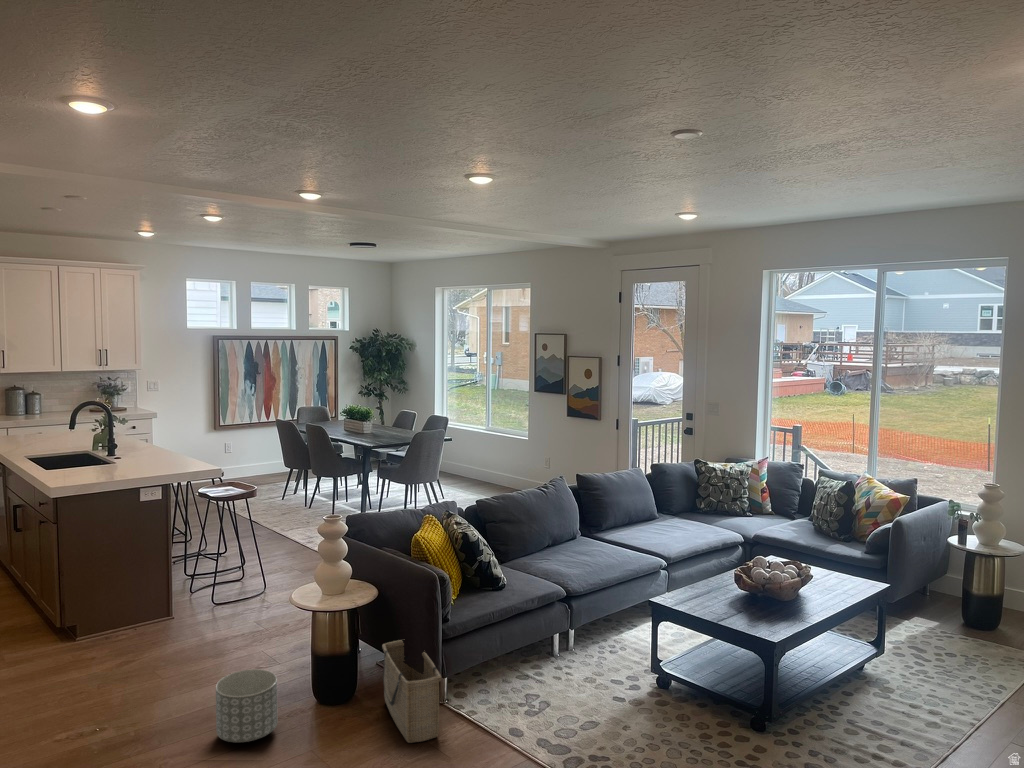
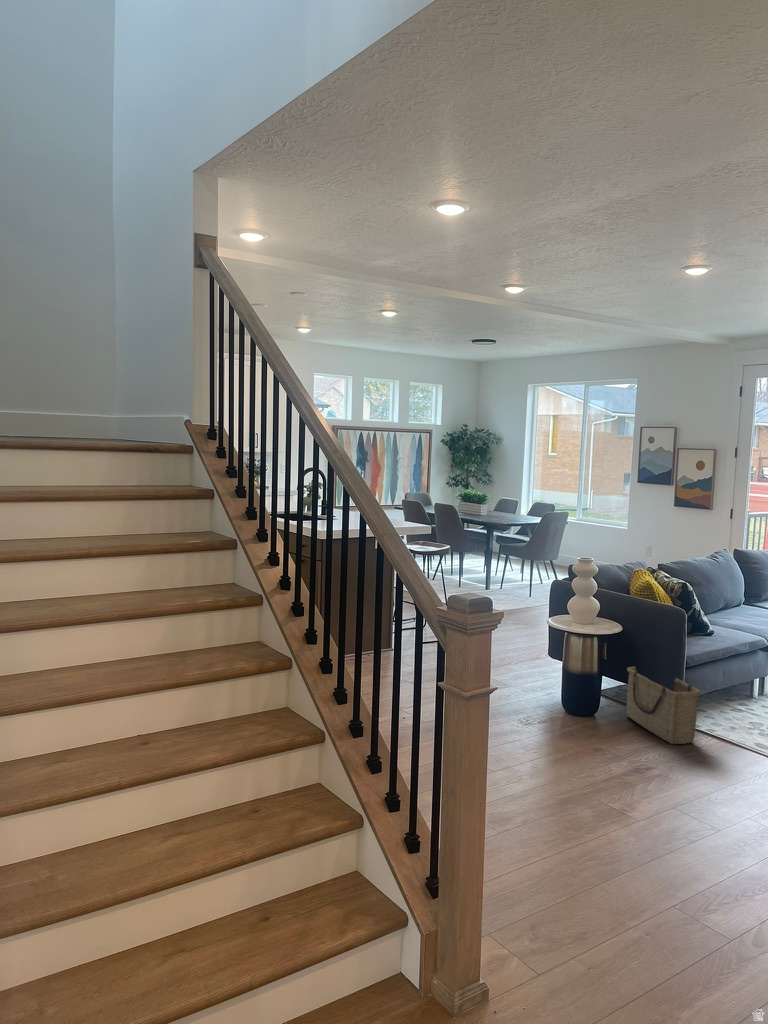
planter: present [216,669,278,742] -> none [509,677,559,732]

